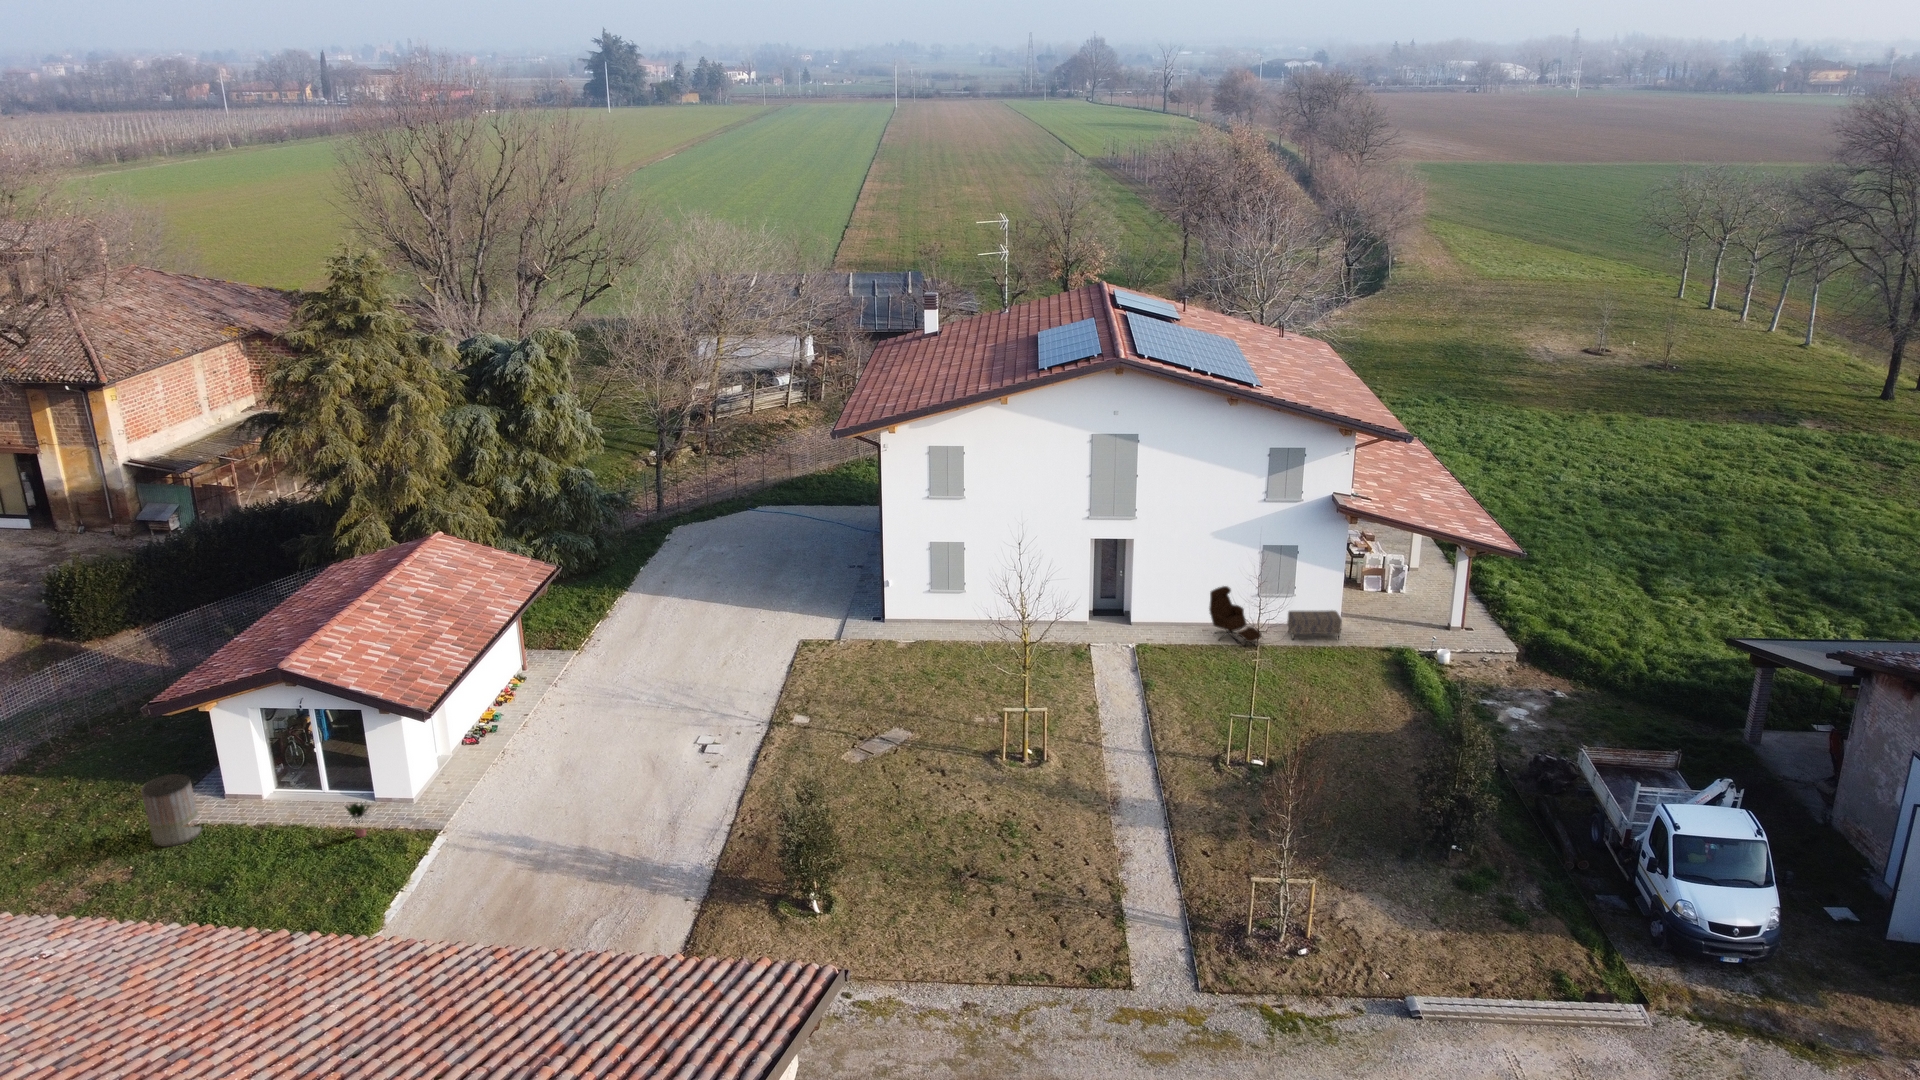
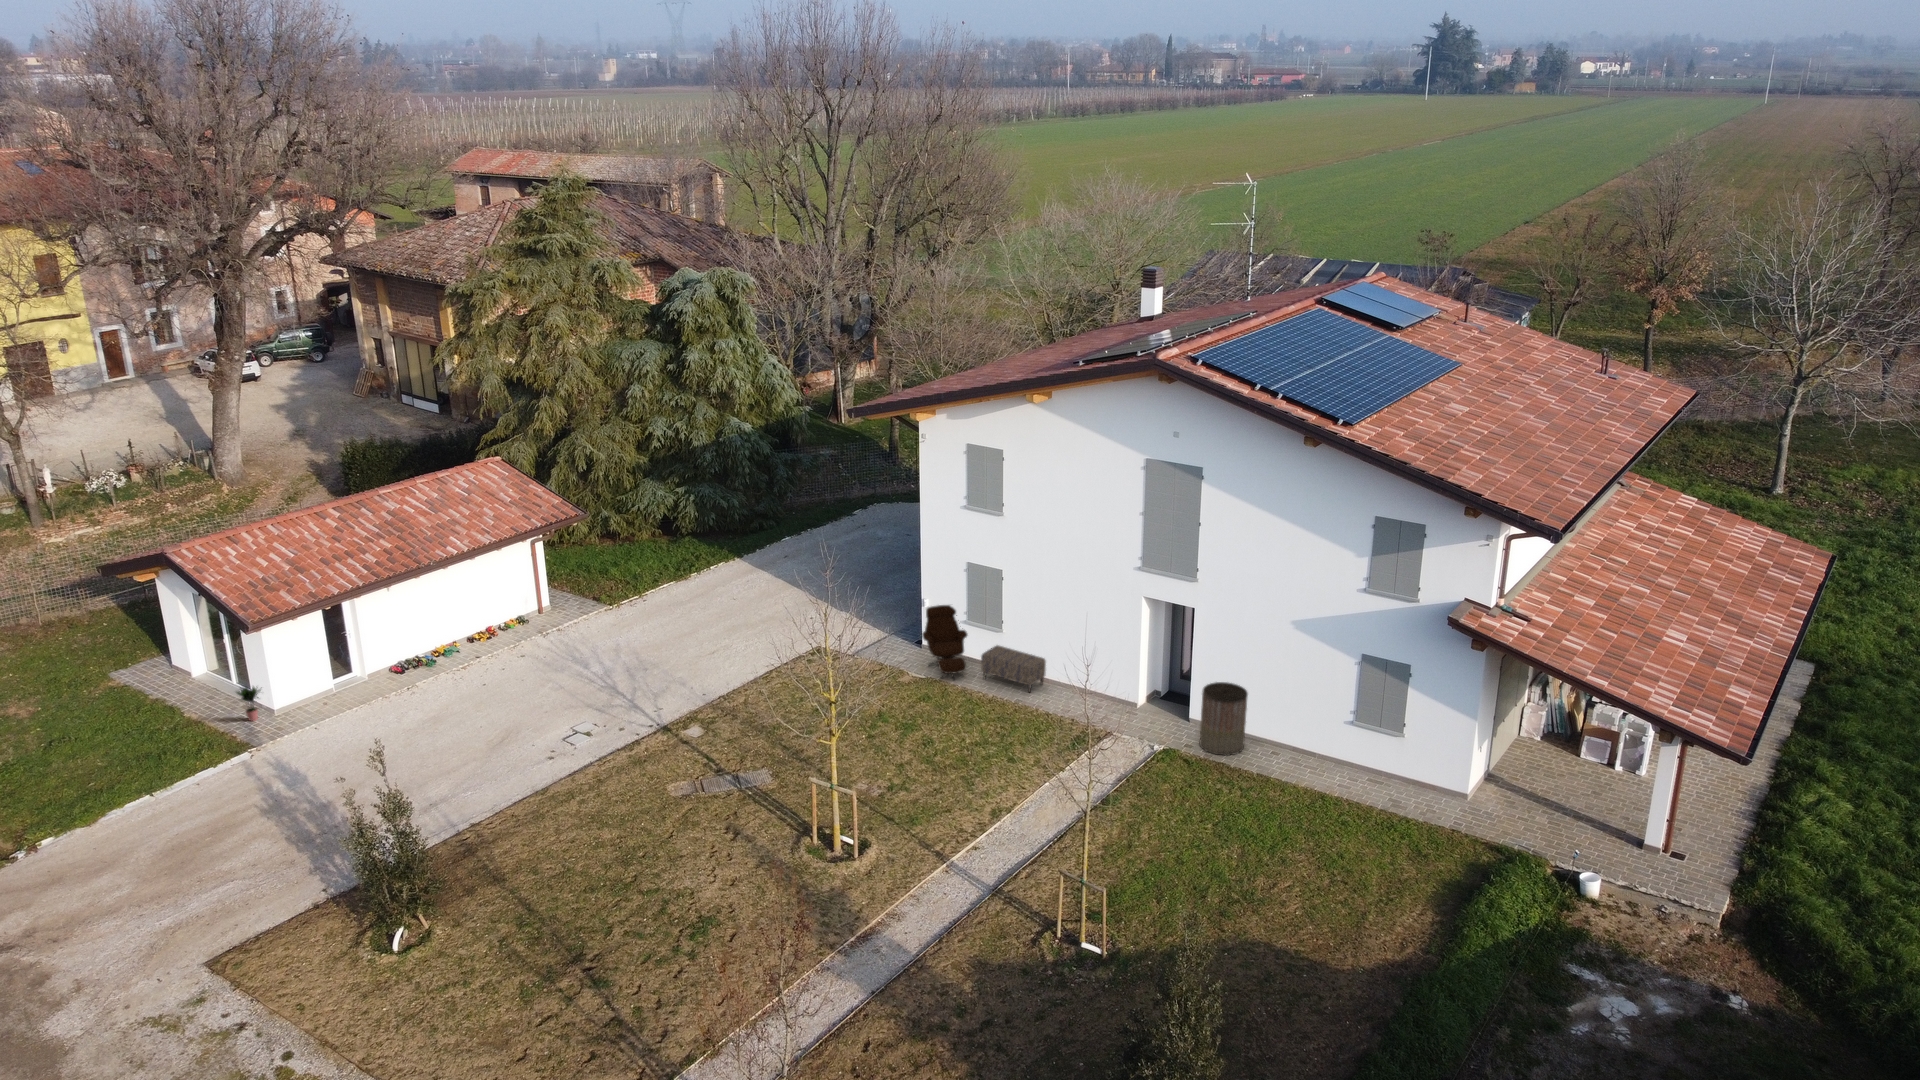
lounge chair: present [1209,586,1261,647] -> present [922,605,967,678]
bench: present [1287,610,1342,639] -> present [981,645,1046,693]
trash can: present [141,774,202,847] -> present [1200,682,1248,755]

